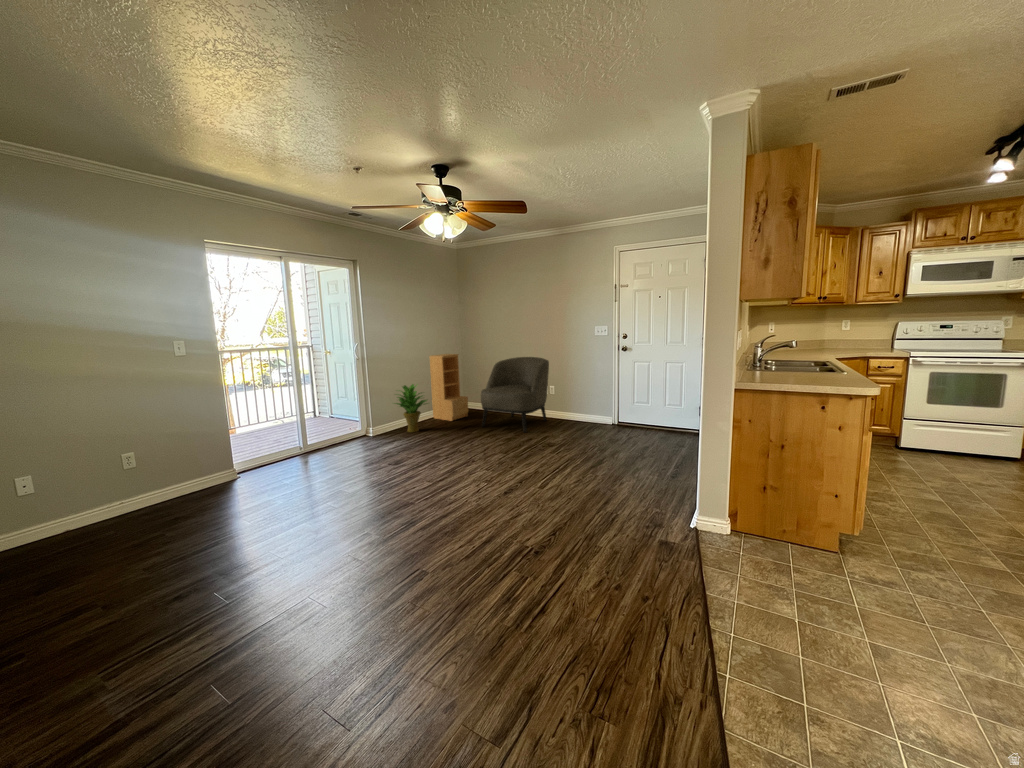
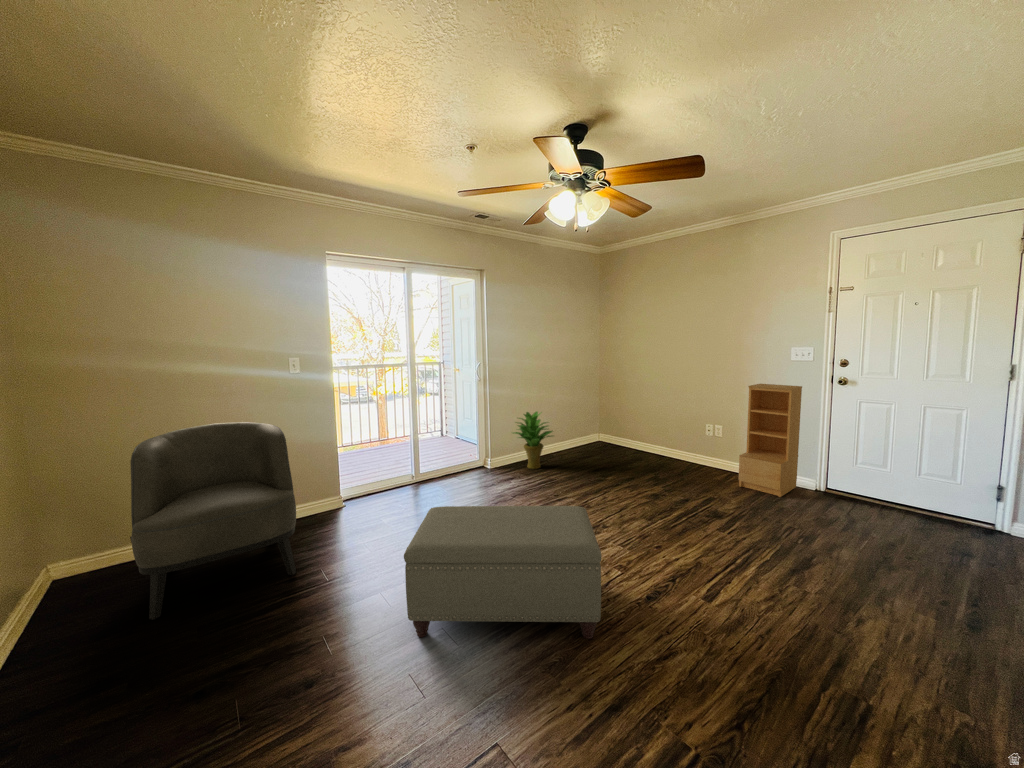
bookshelf: present [430,354,468,421] -> present [739,384,802,497]
armchair: present [481,357,549,433] -> present [130,422,296,620]
ottoman: none [333,439,475,539] -> present [404,506,602,639]

